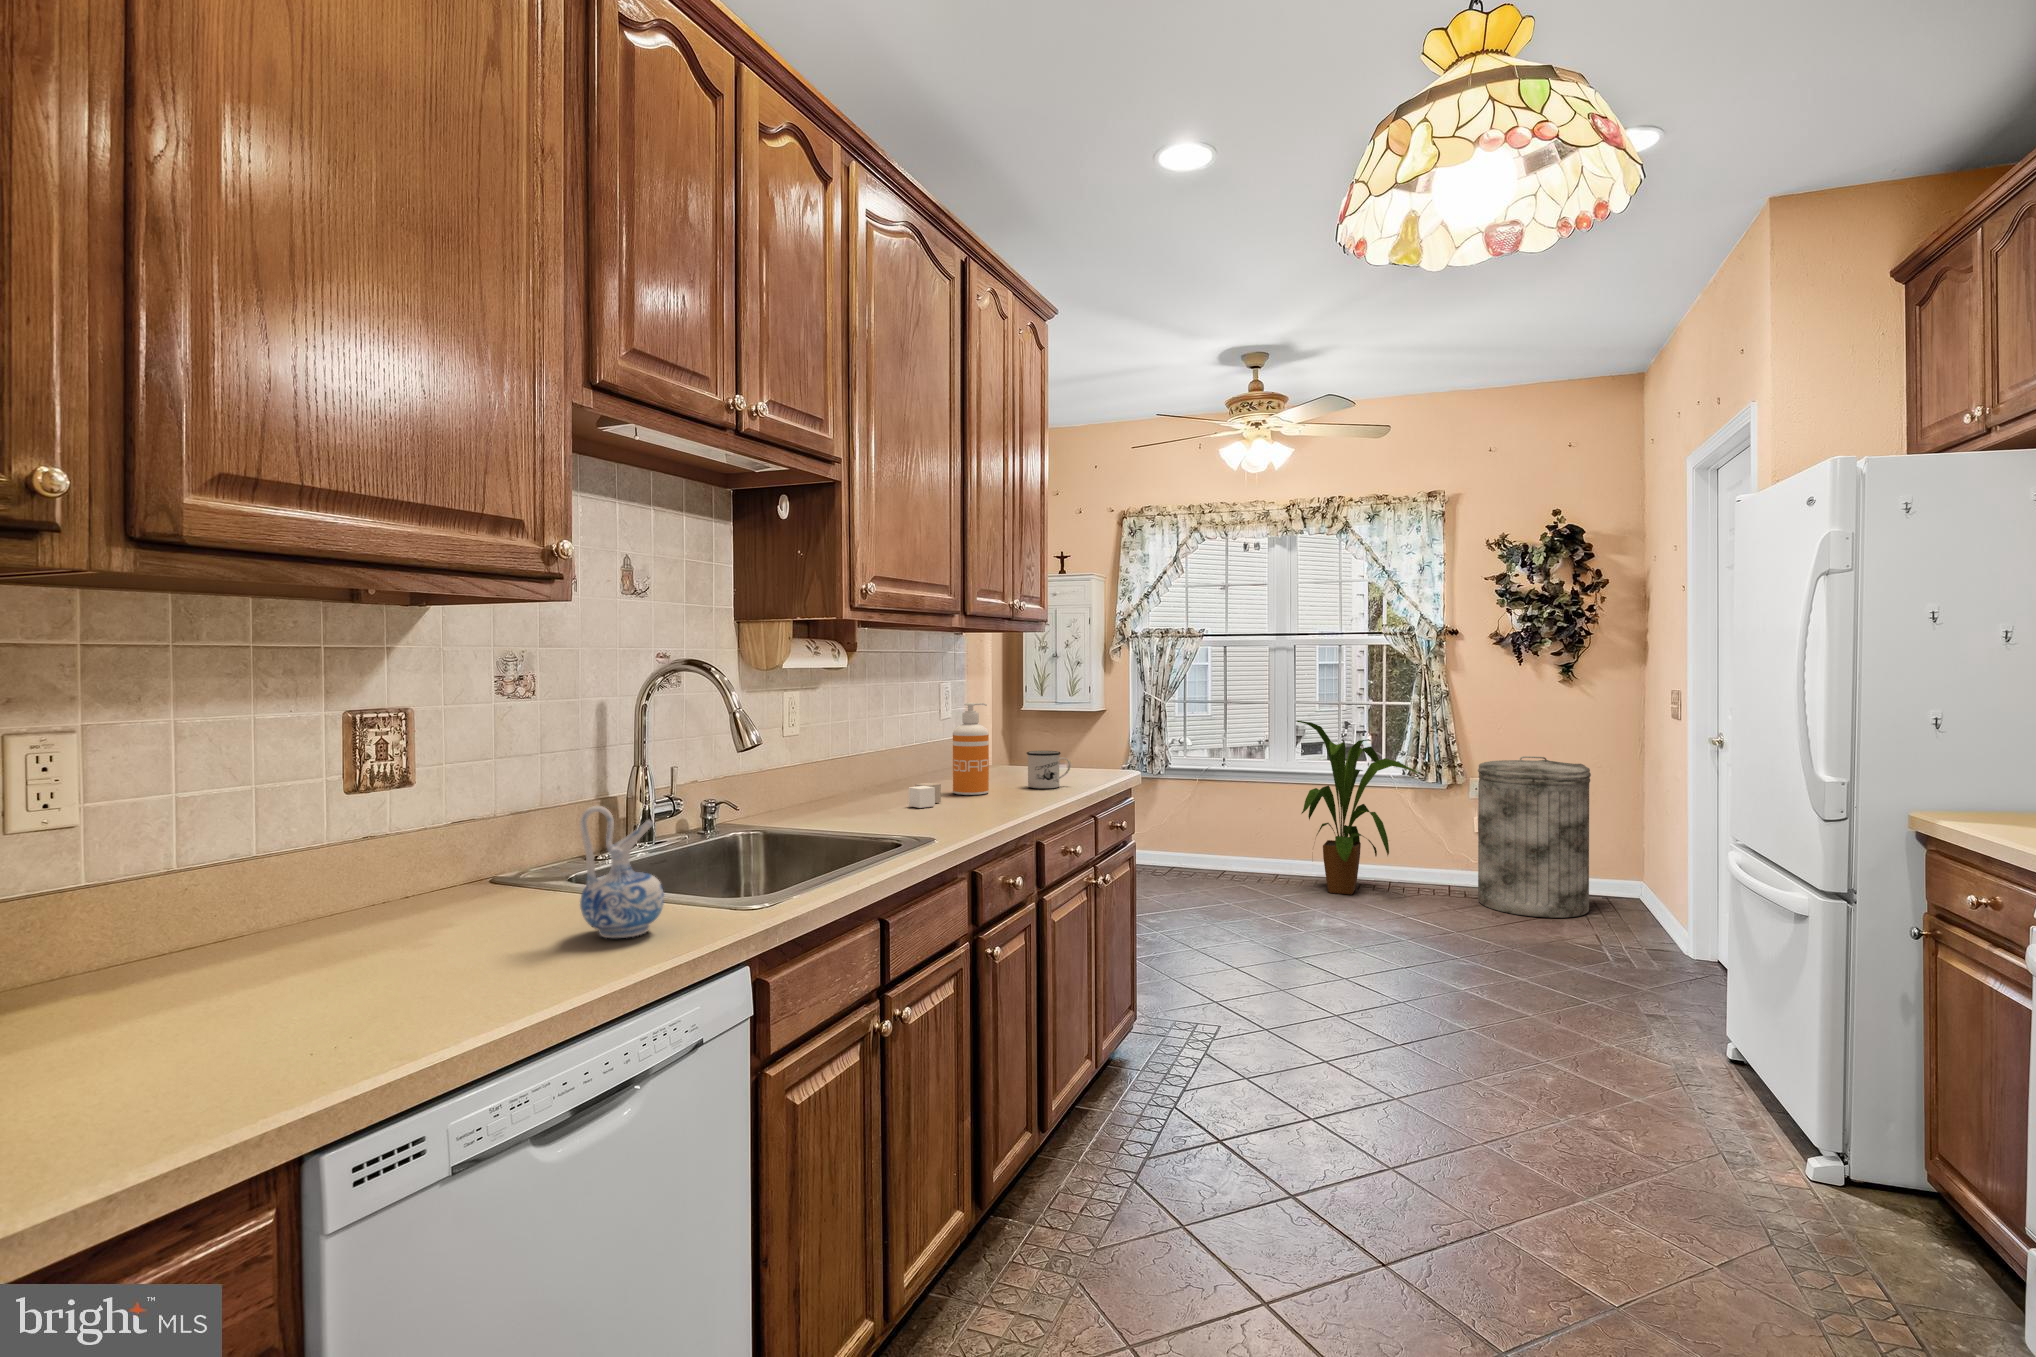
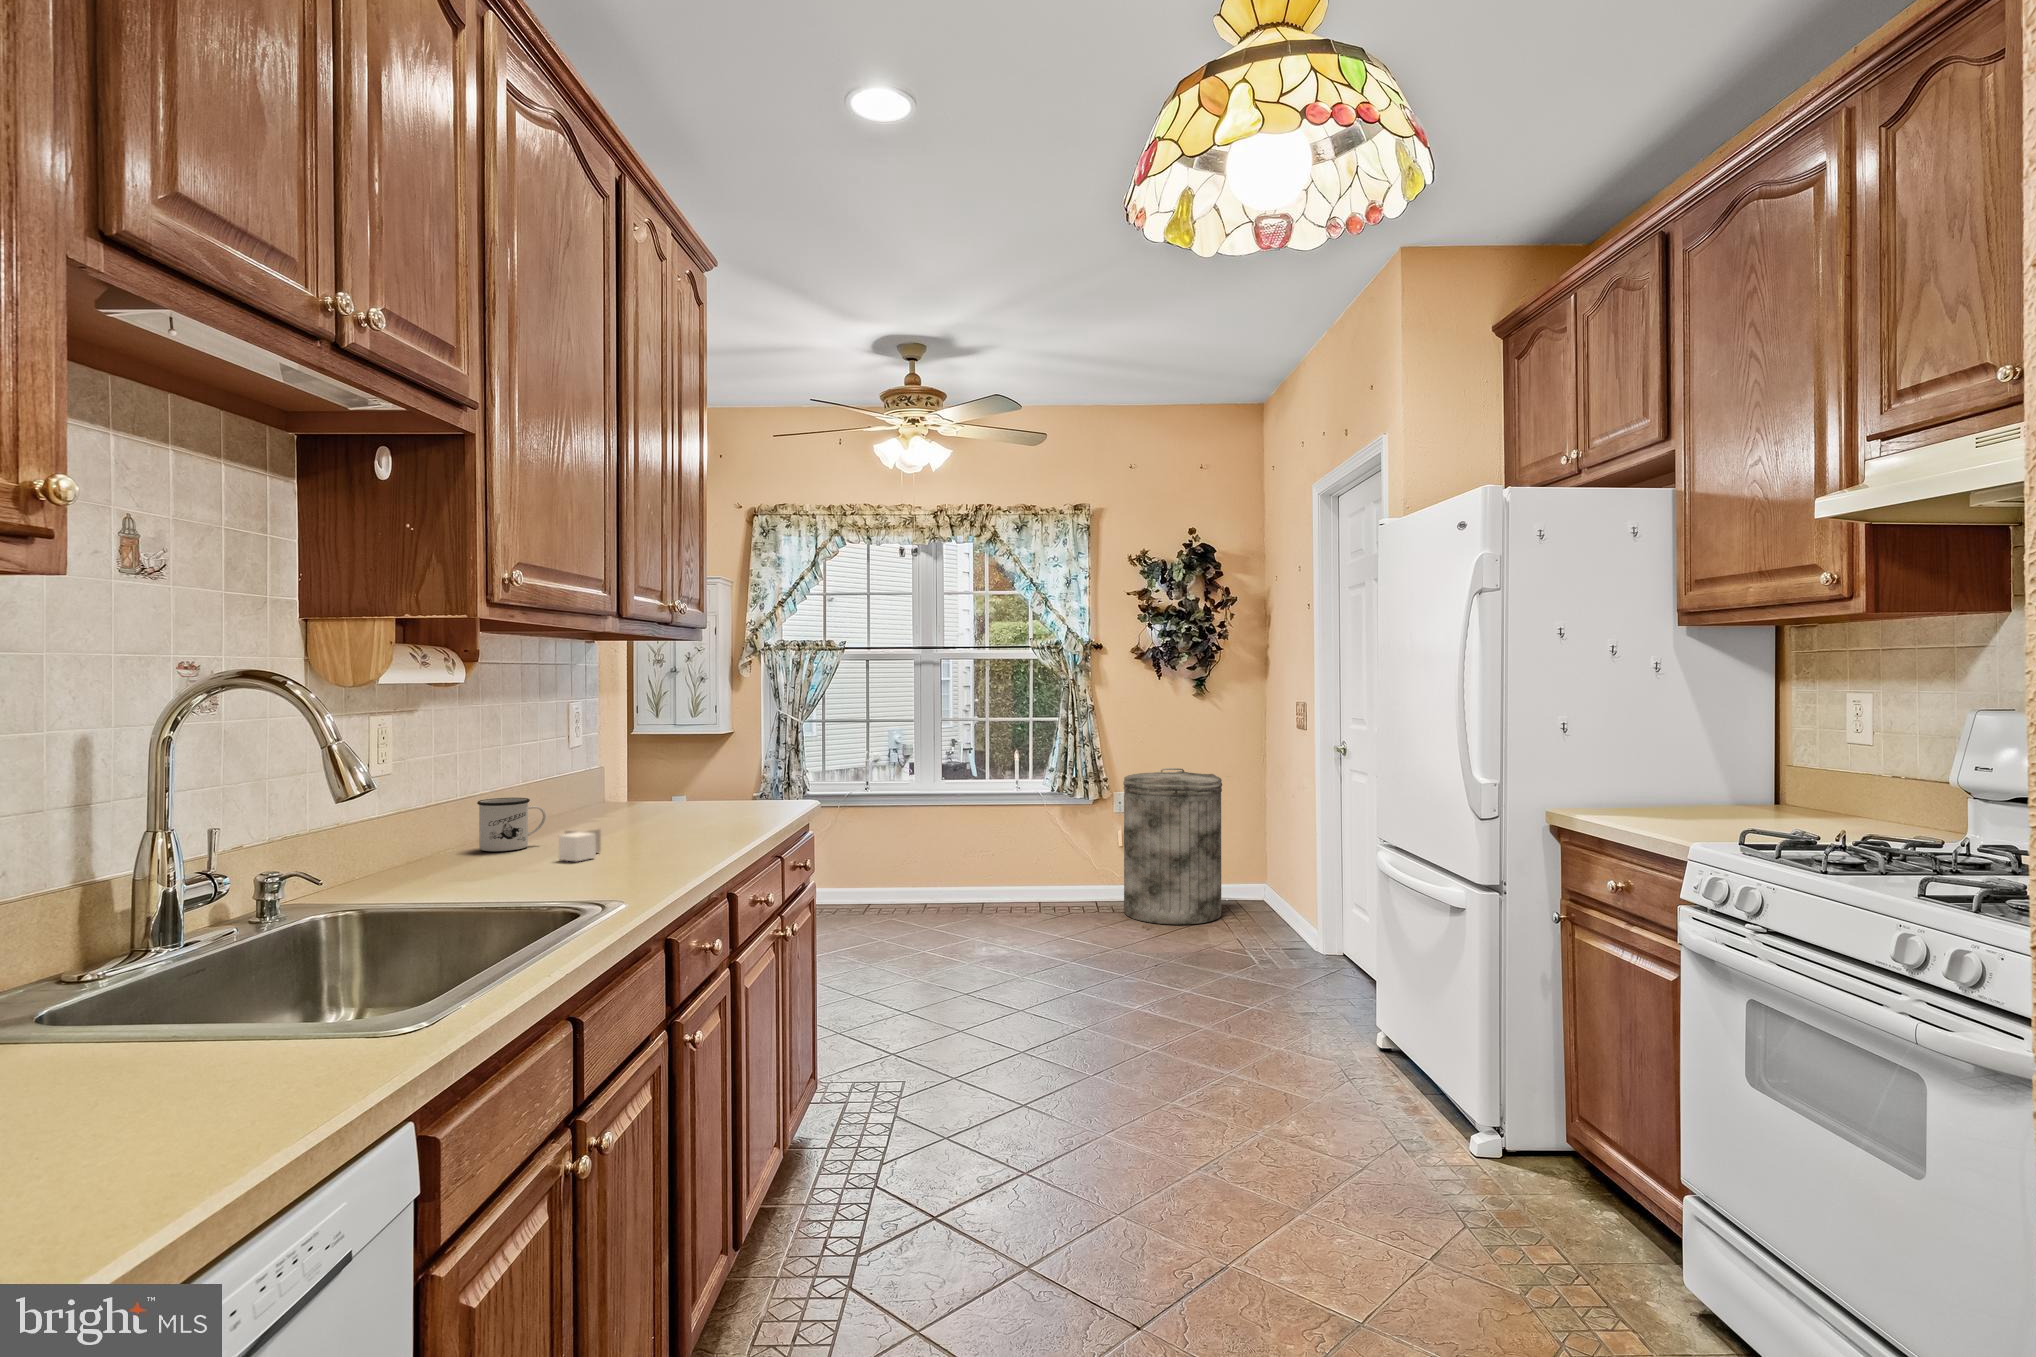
soap dispenser: present [953,703,989,795] -> none [609,724,657,840]
house plant: present [1296,721,1419,895] -> none [949,738,1070,917]
mug: present [1027,751,1071,788] -> present [477,798,546,851]
ceramic pitcher: present [580,806,664,938] -> none [92,907,257,1131]

